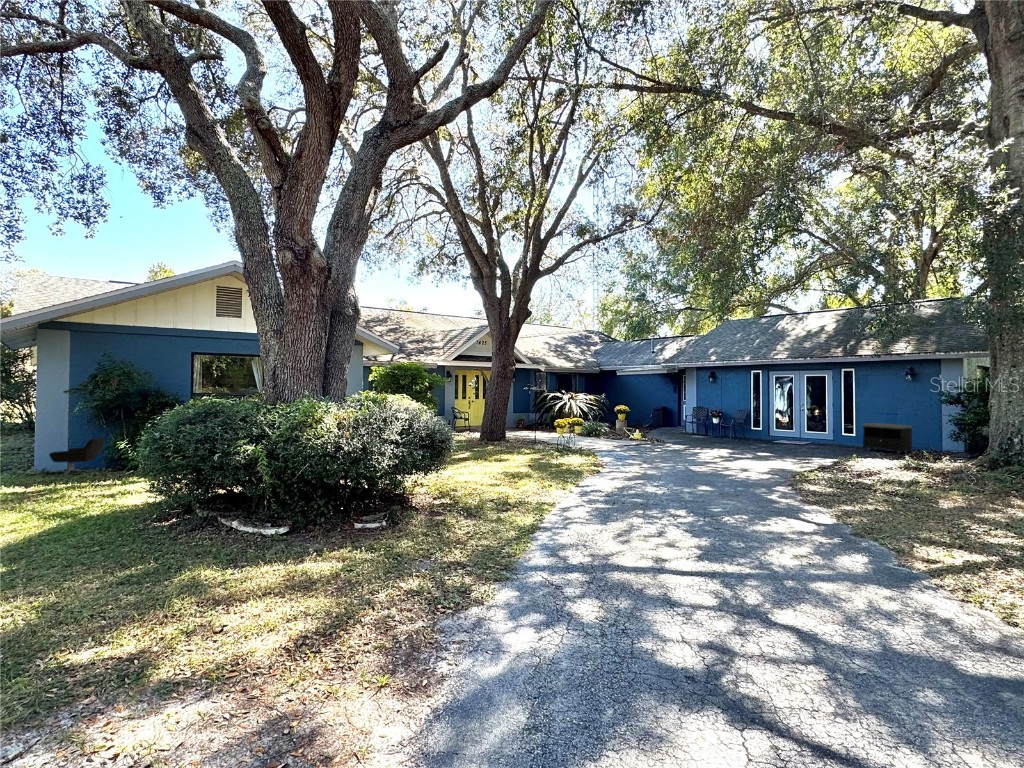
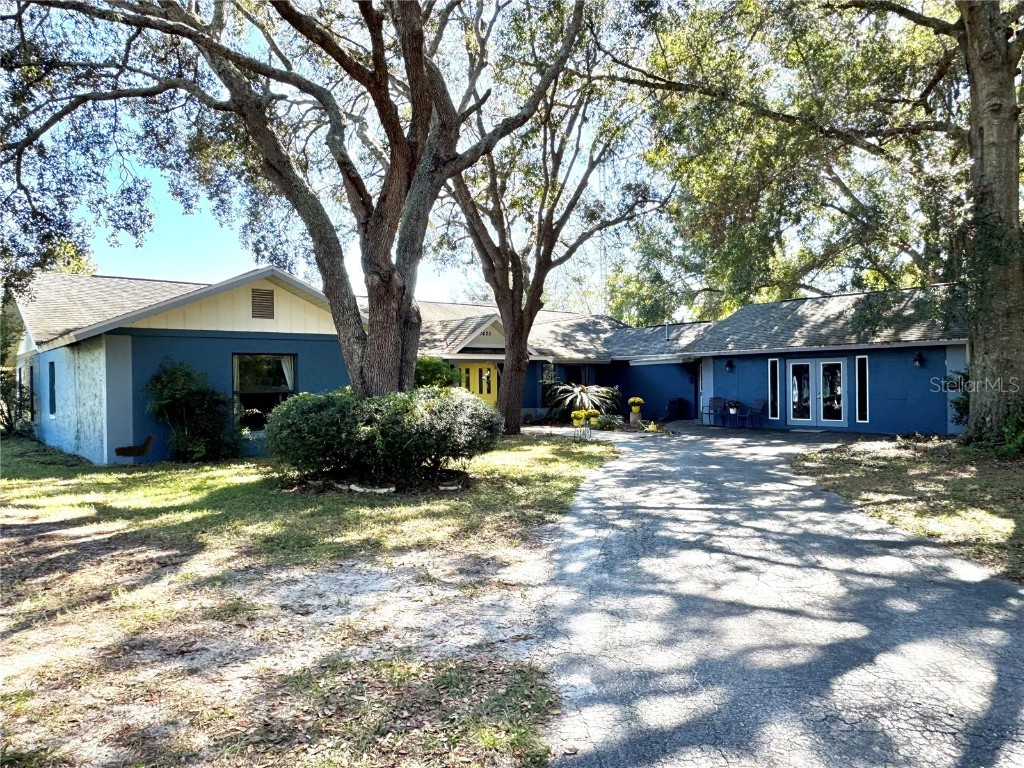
storage bench: present [863,423,912,453] -> none [874,409,919,438]

